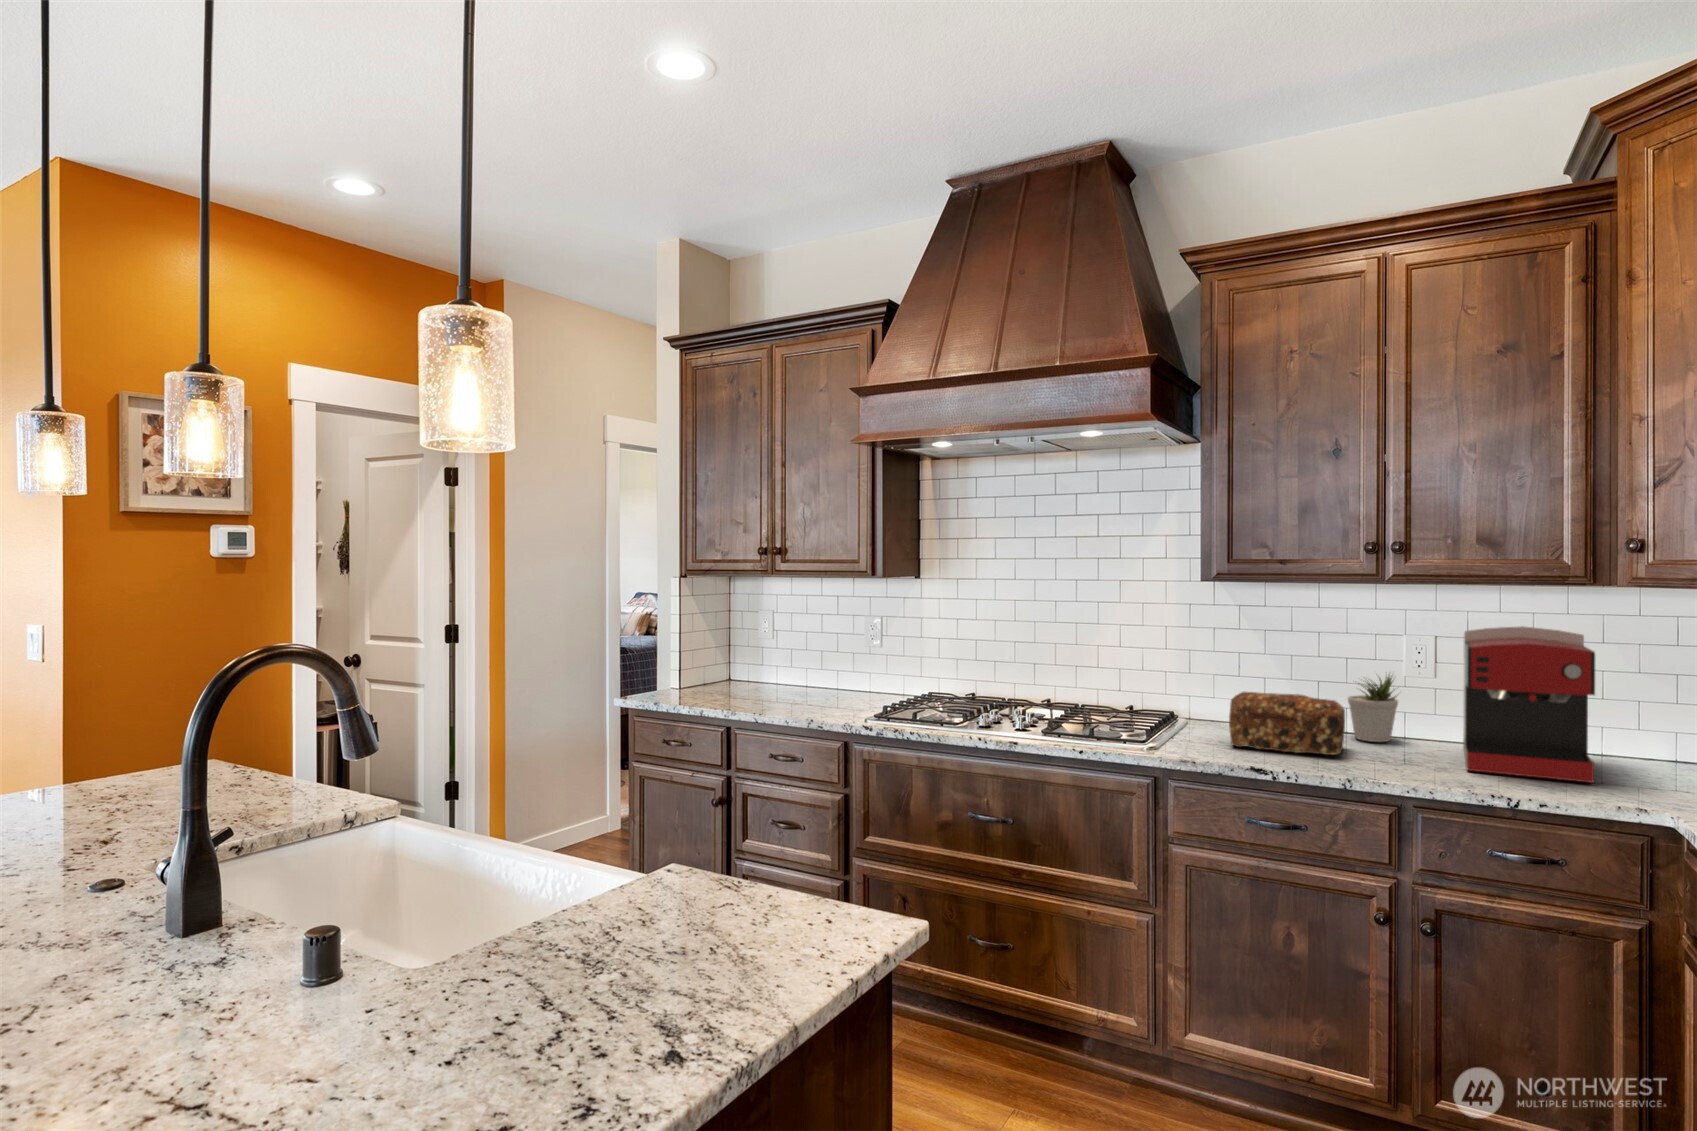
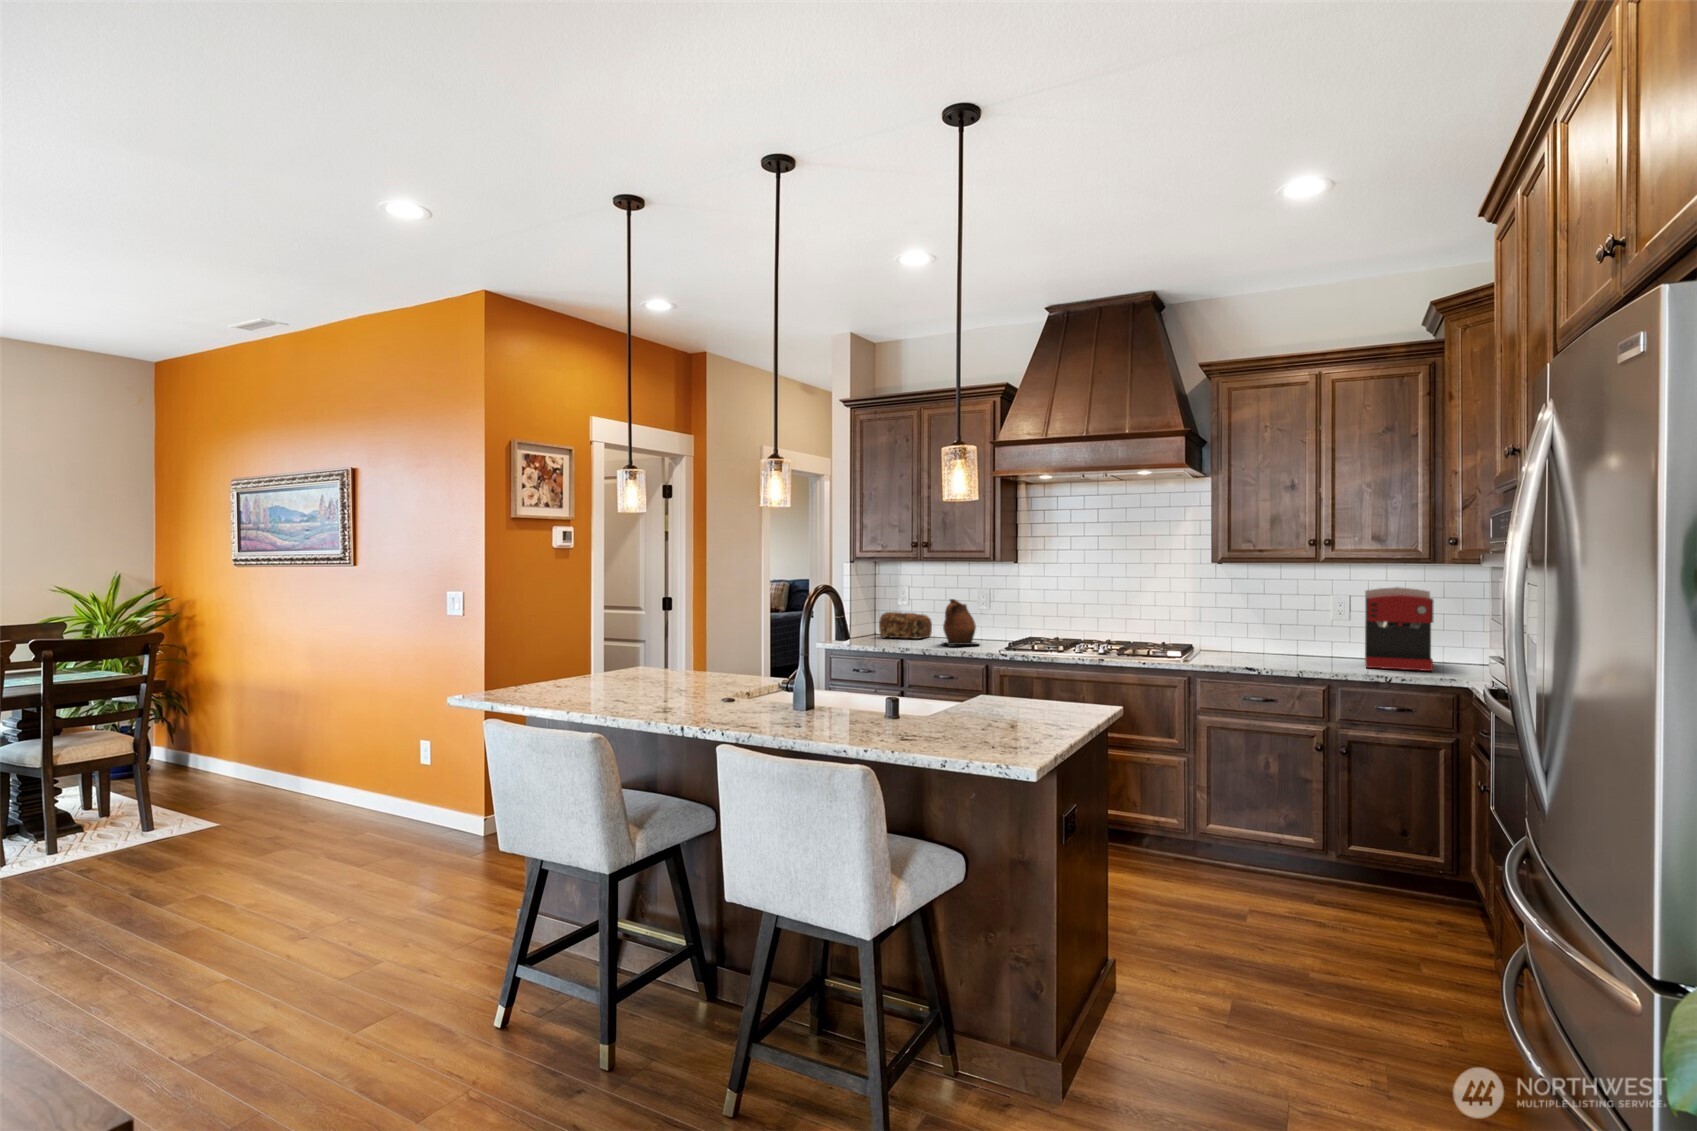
ceramic pitcher: none [792,634,851,707] -> present [943,599,978,645]
potted plant: present [1348,676,1398,742] -> none [1298,615,1329,658]
bread loaf: present [1229,692,1345,755] -> present [879,612,932,639]

